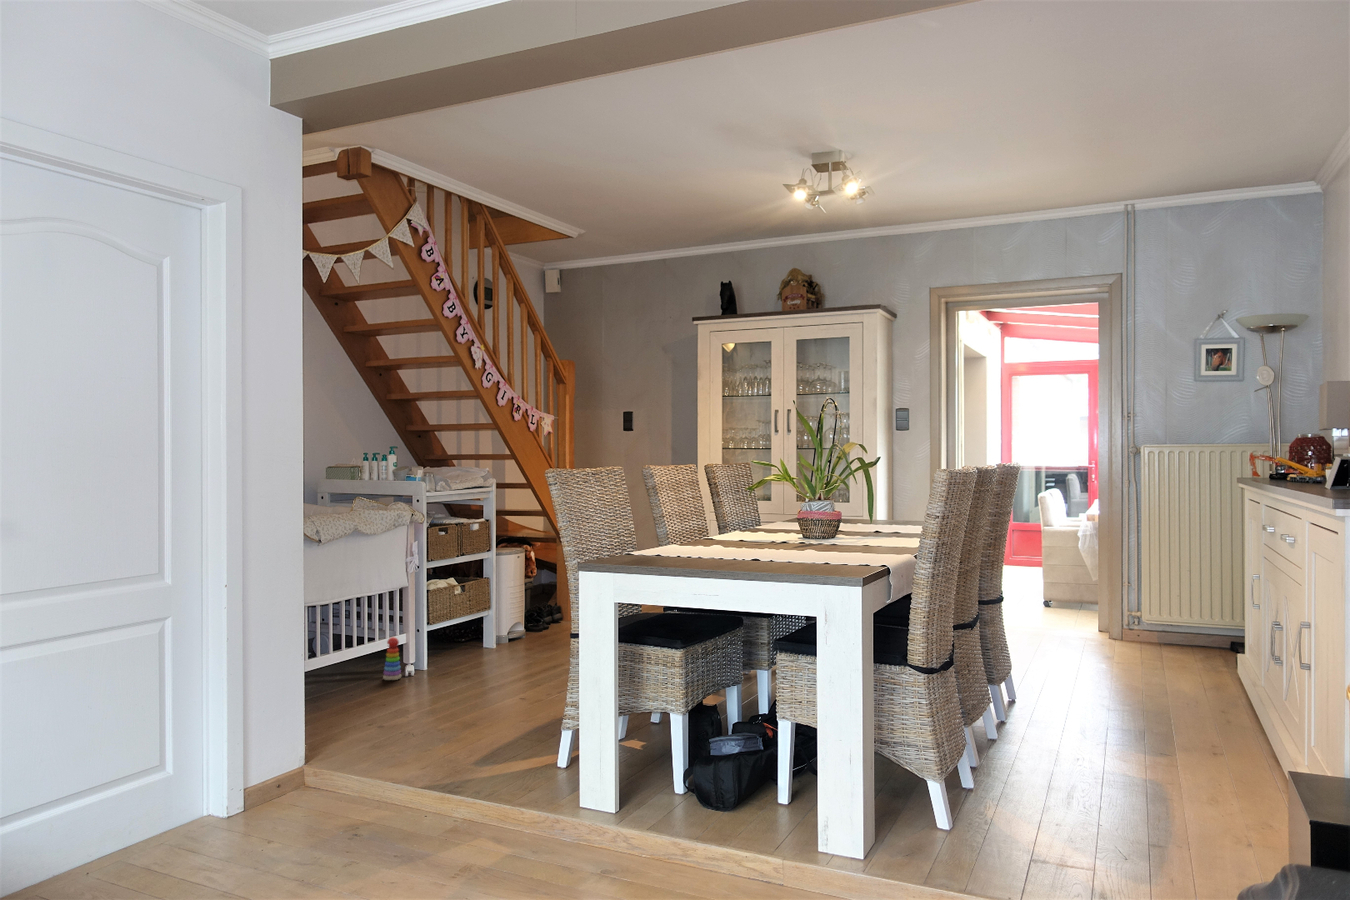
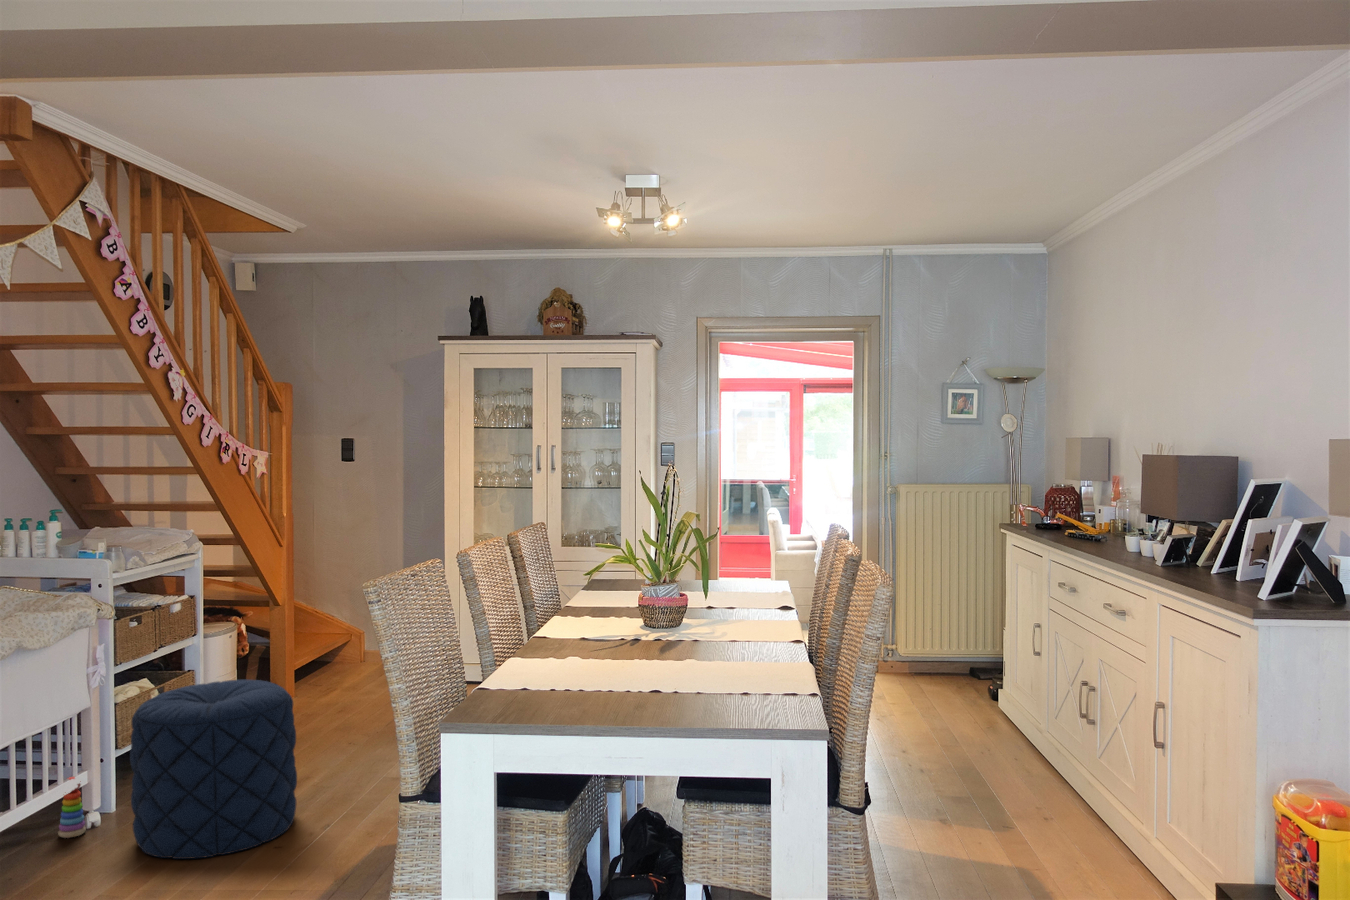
pouf: none [426,577,543,701] -> present [130,680,297,859]

